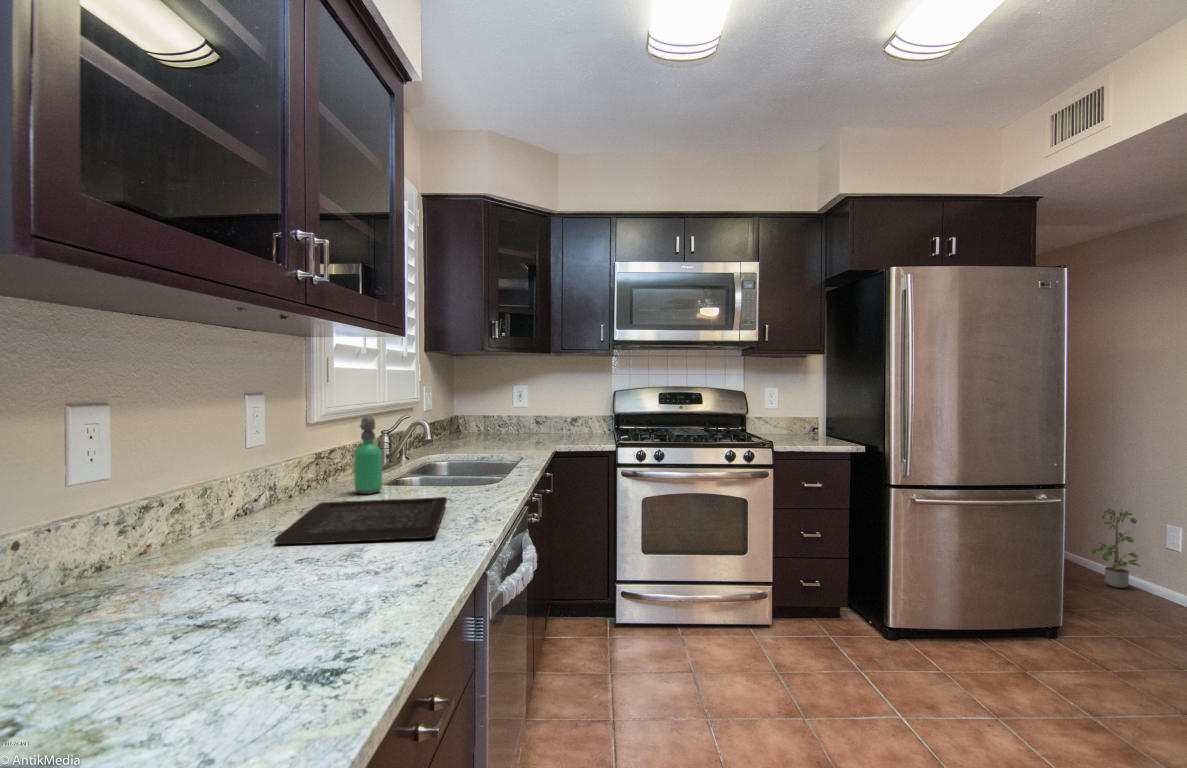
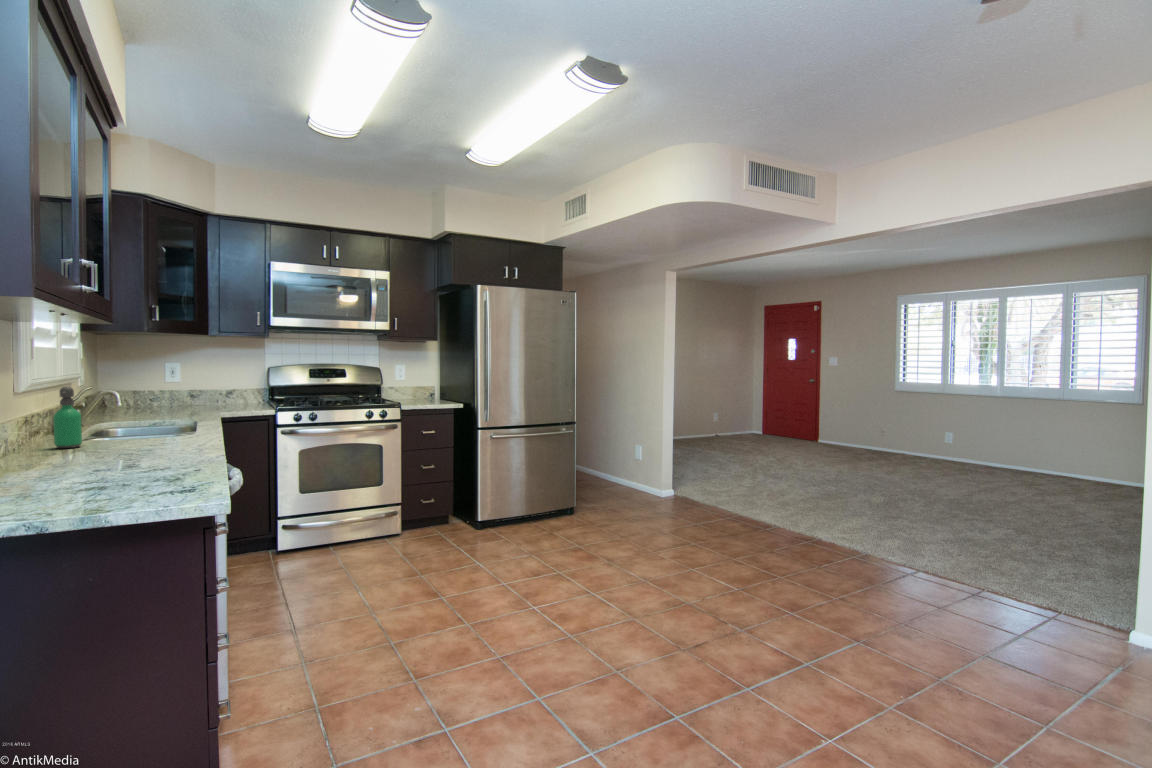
tray: present [275,497,447,544] -> none [37,442,171,472]
potted plant: present [1091,509,1140,588] -> none [598,437,619,484]

